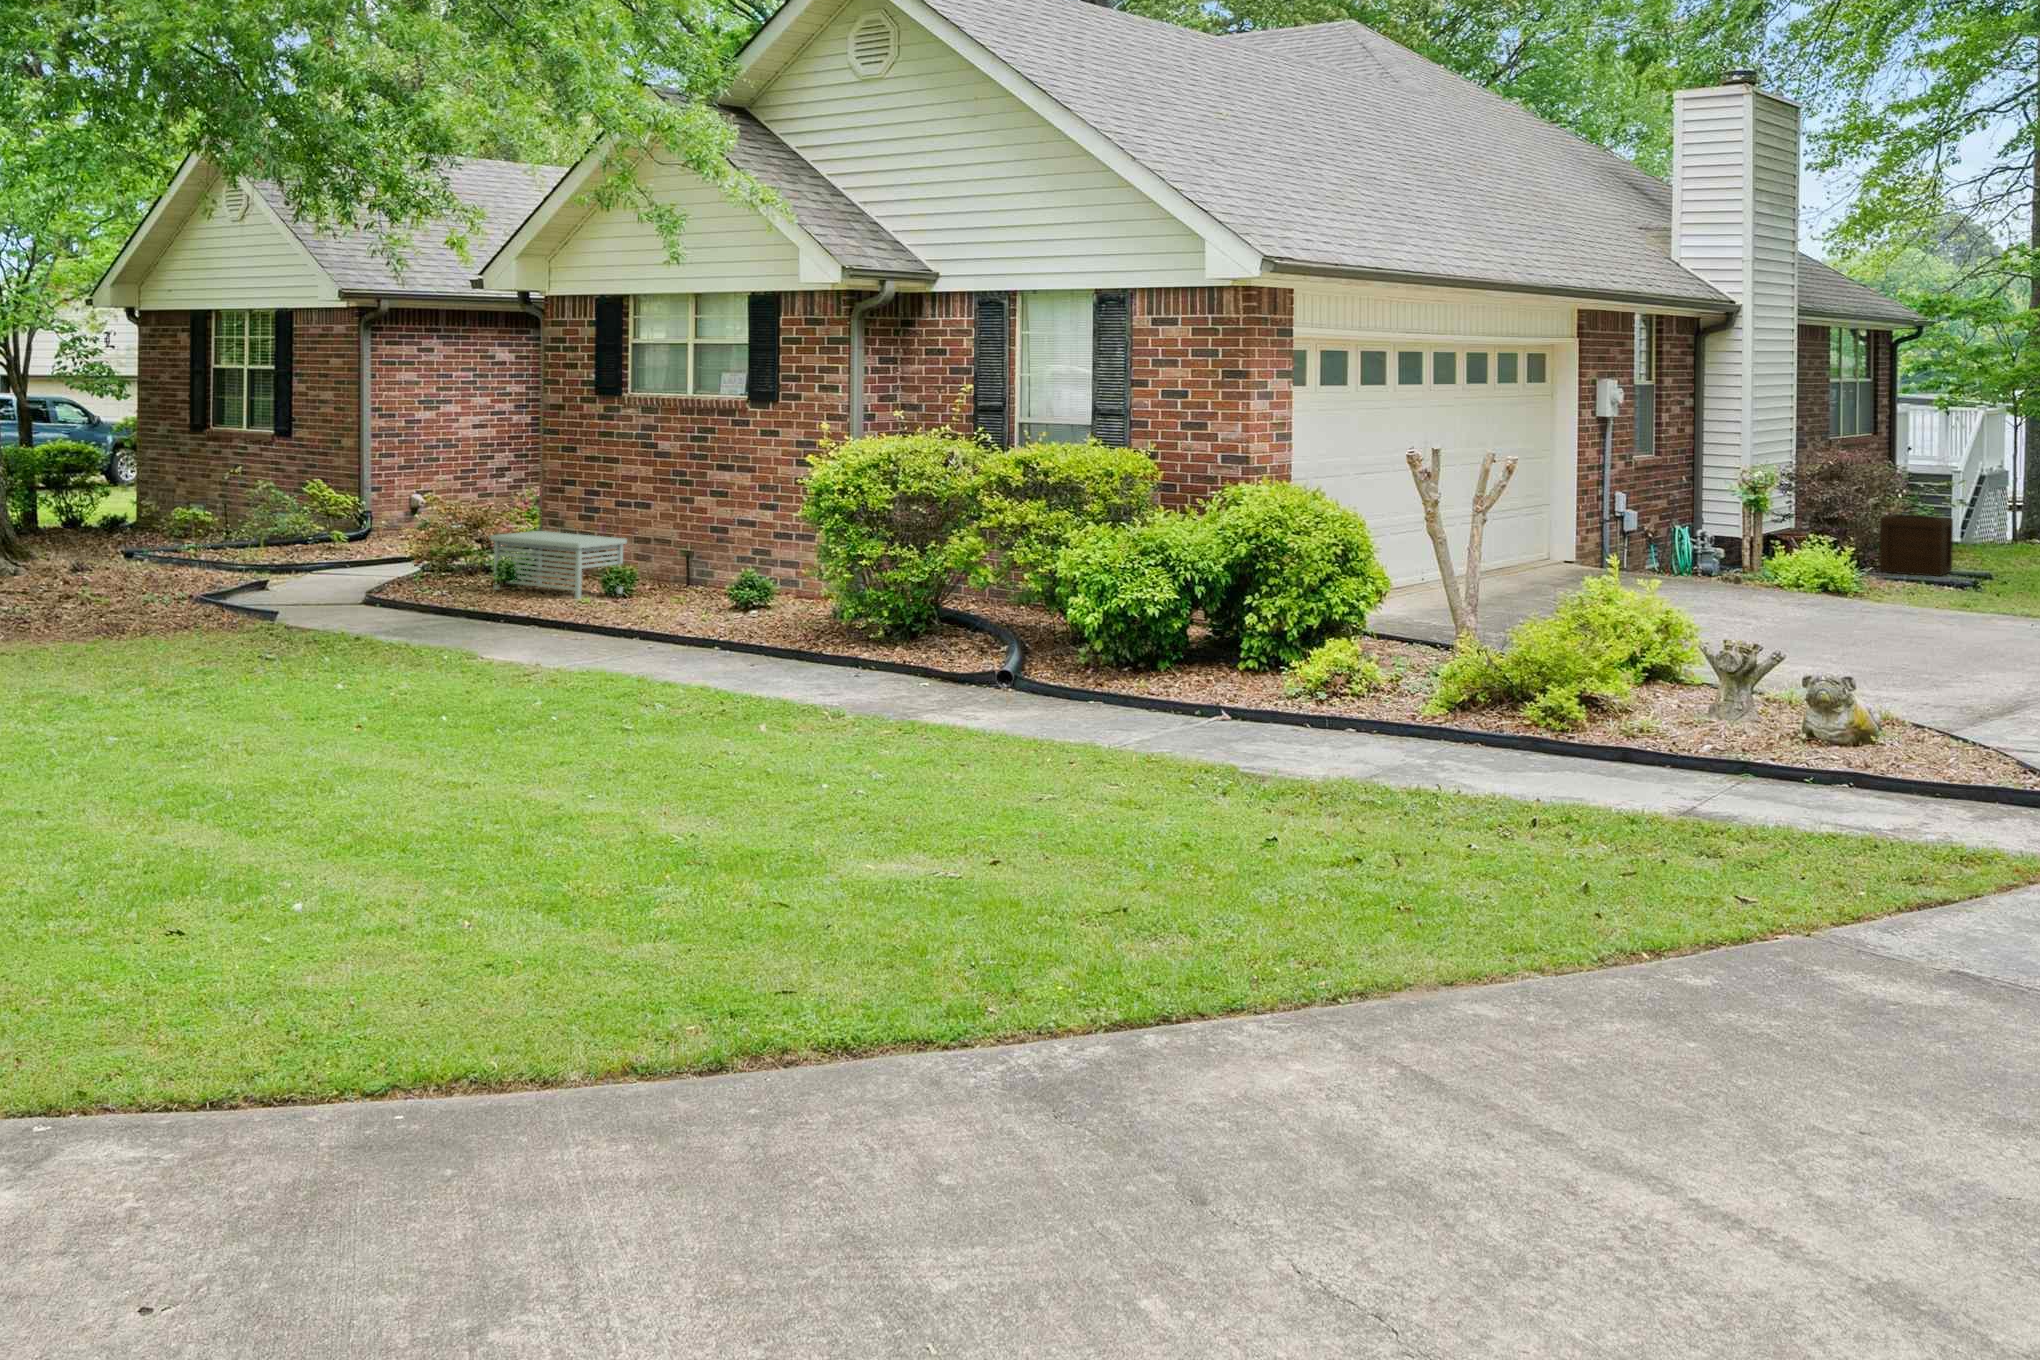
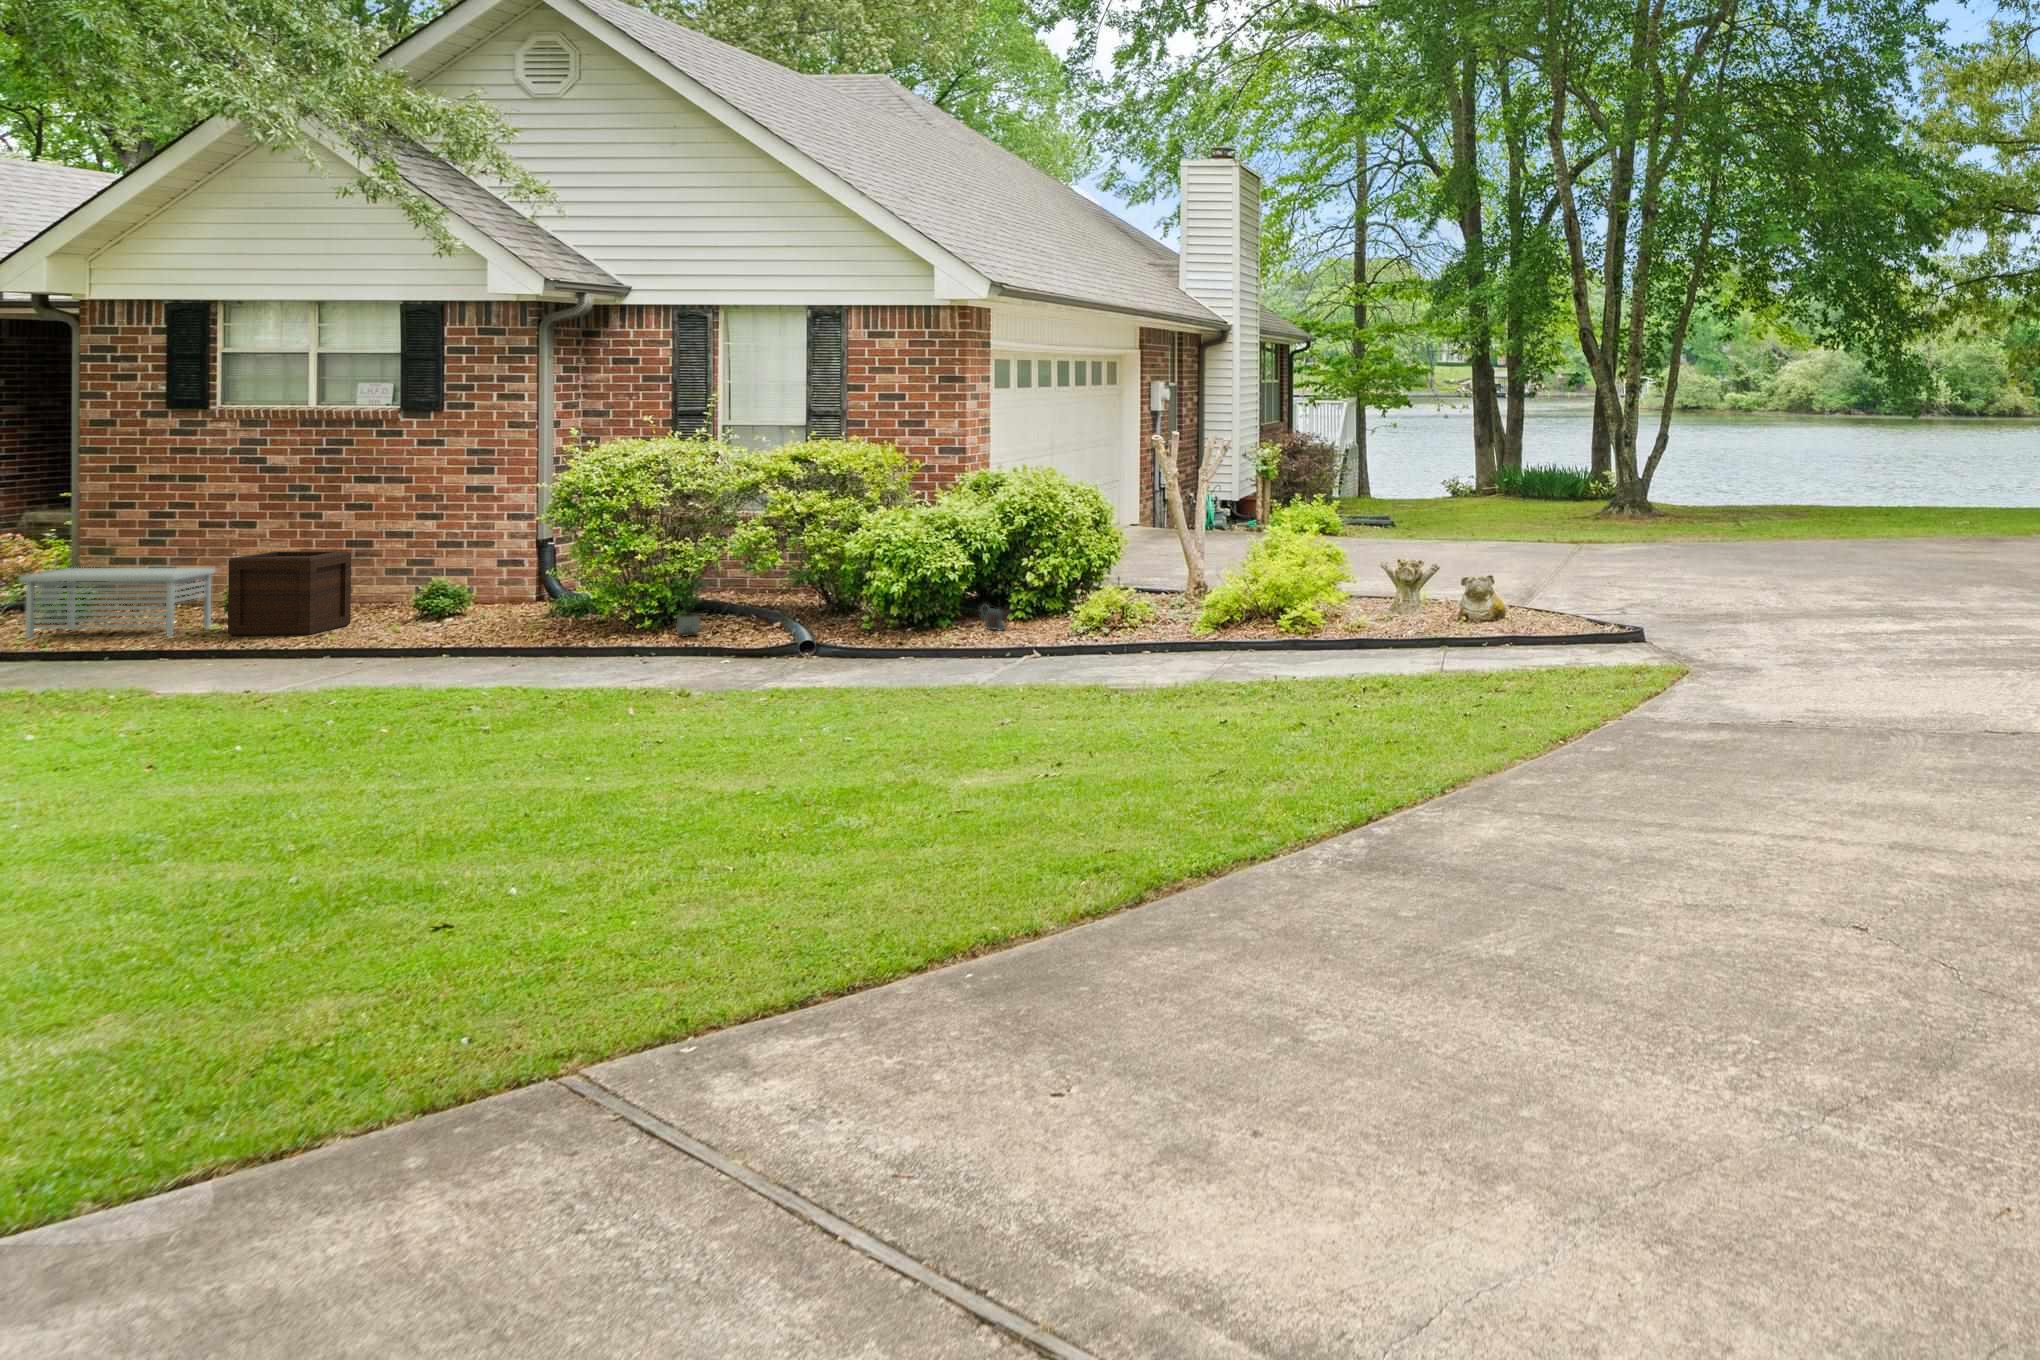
wooden crate: present [1879,514,1953,576] -> present [228,551,351,636]
potted plant: none [910,584,952,650] -> present [675,578,706,636]
watering can: none [1216,647,1242,683] -> present [981,605,1011,631]

